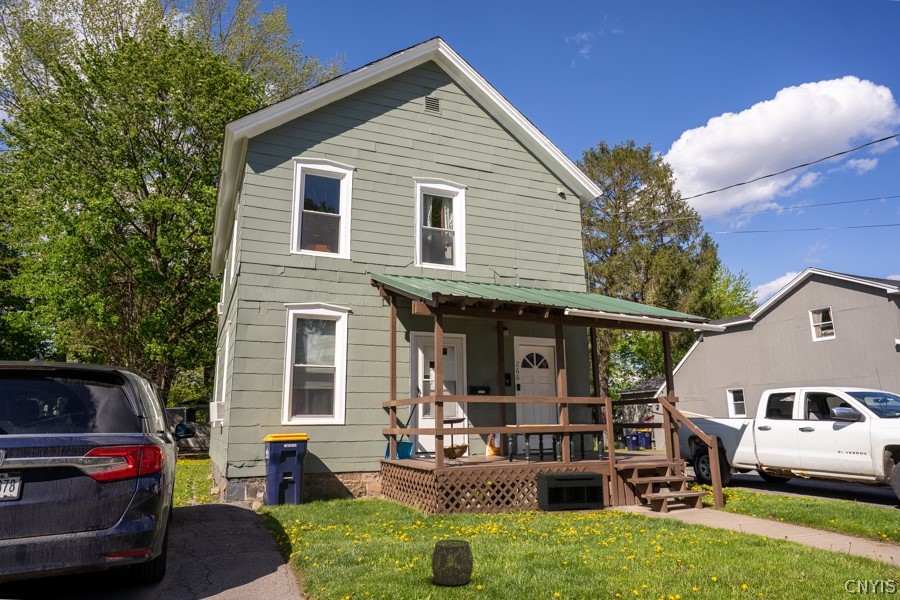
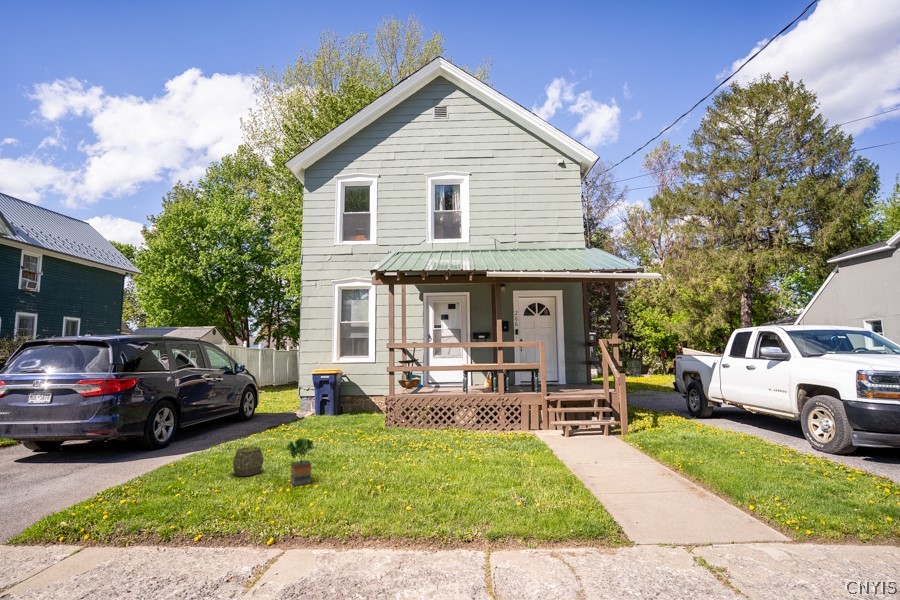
bench: present [536,472,604,511] -> none [467,401,518,432]
potted tree: none [542,517,582,586] -> present [286,438,317,485]

